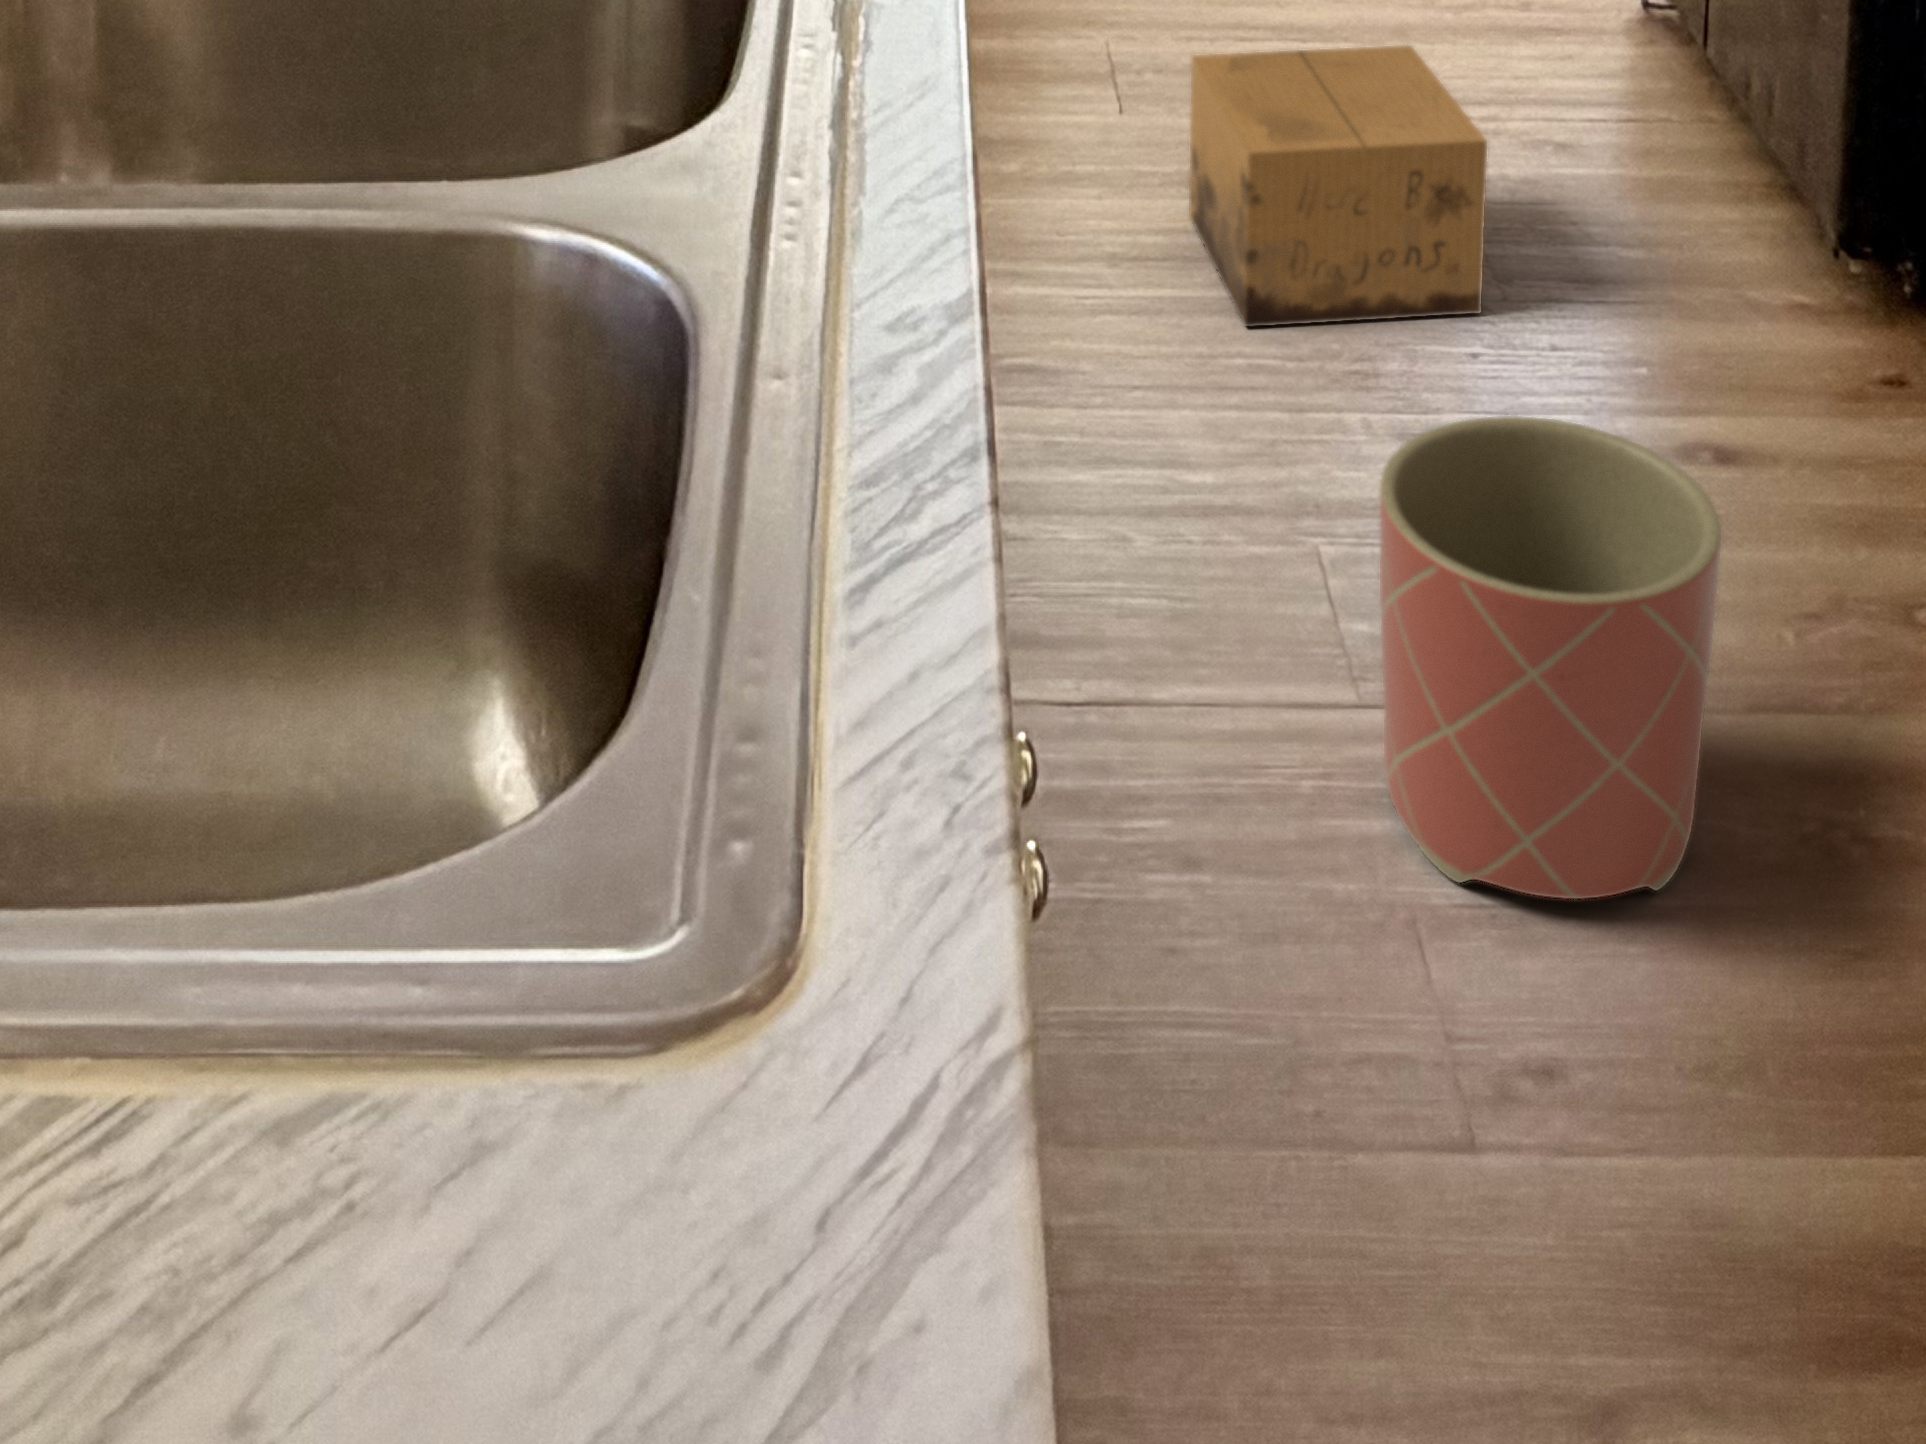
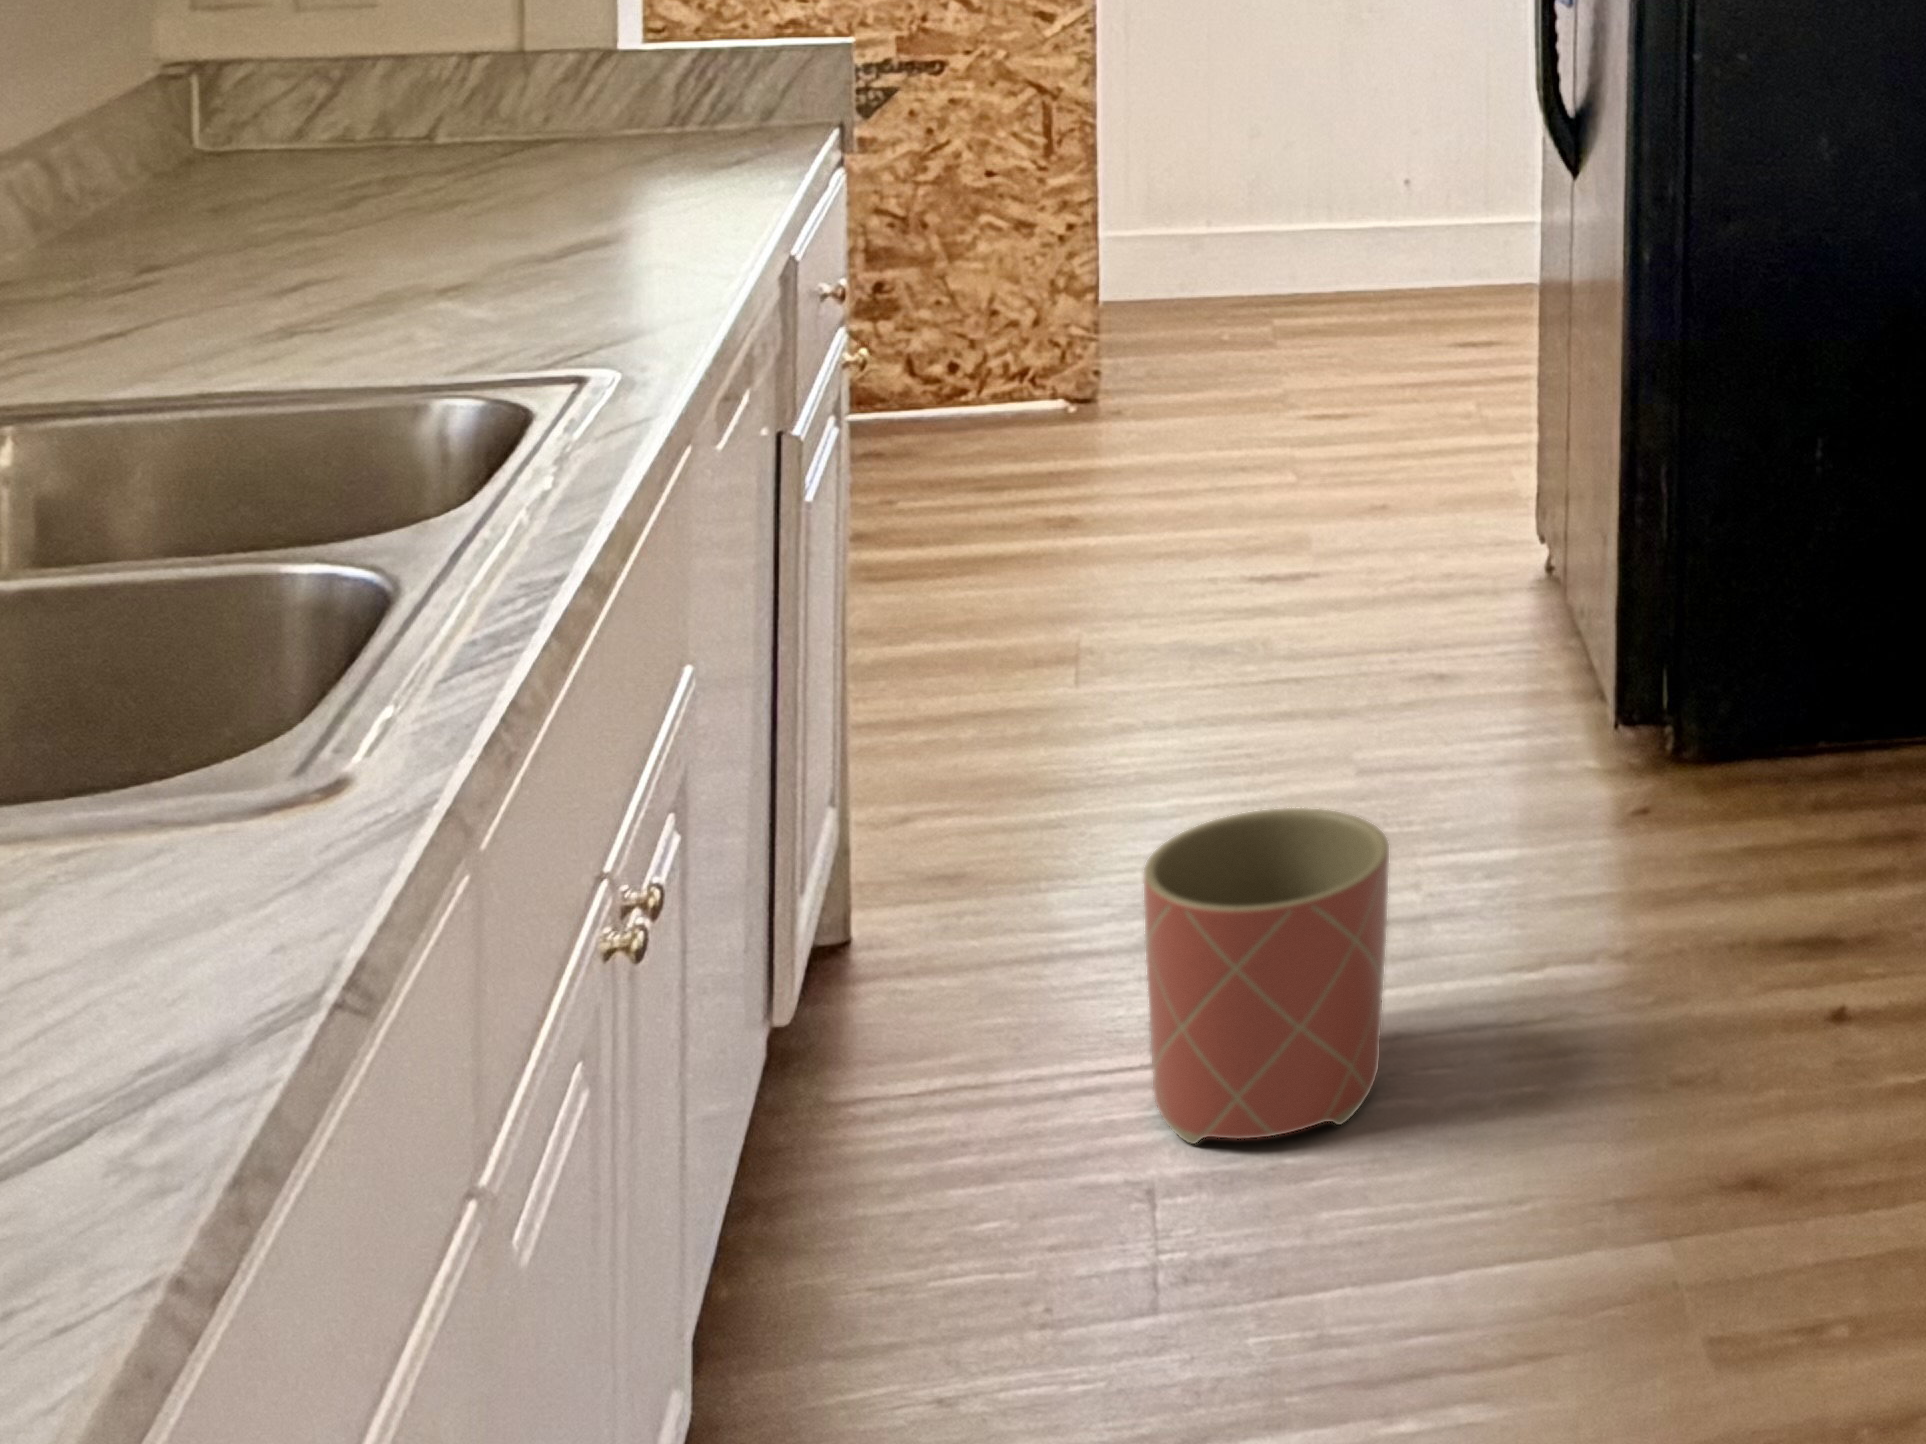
cardboard box: present [1189,45,1487,327] -> none [1113,592,1335,824]

